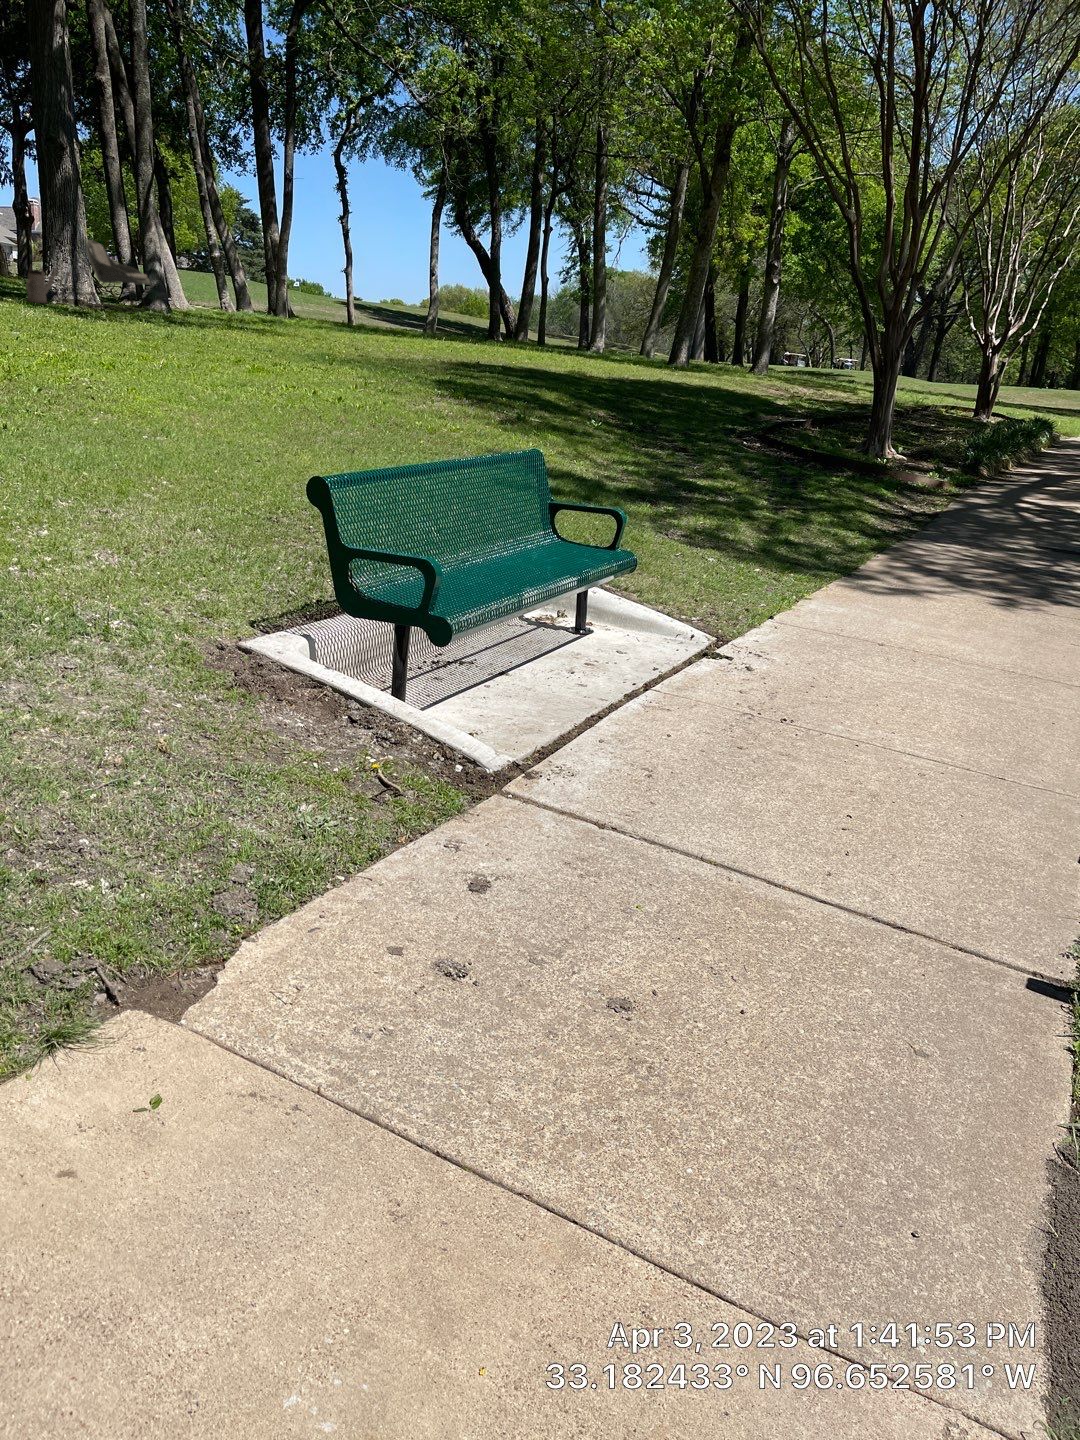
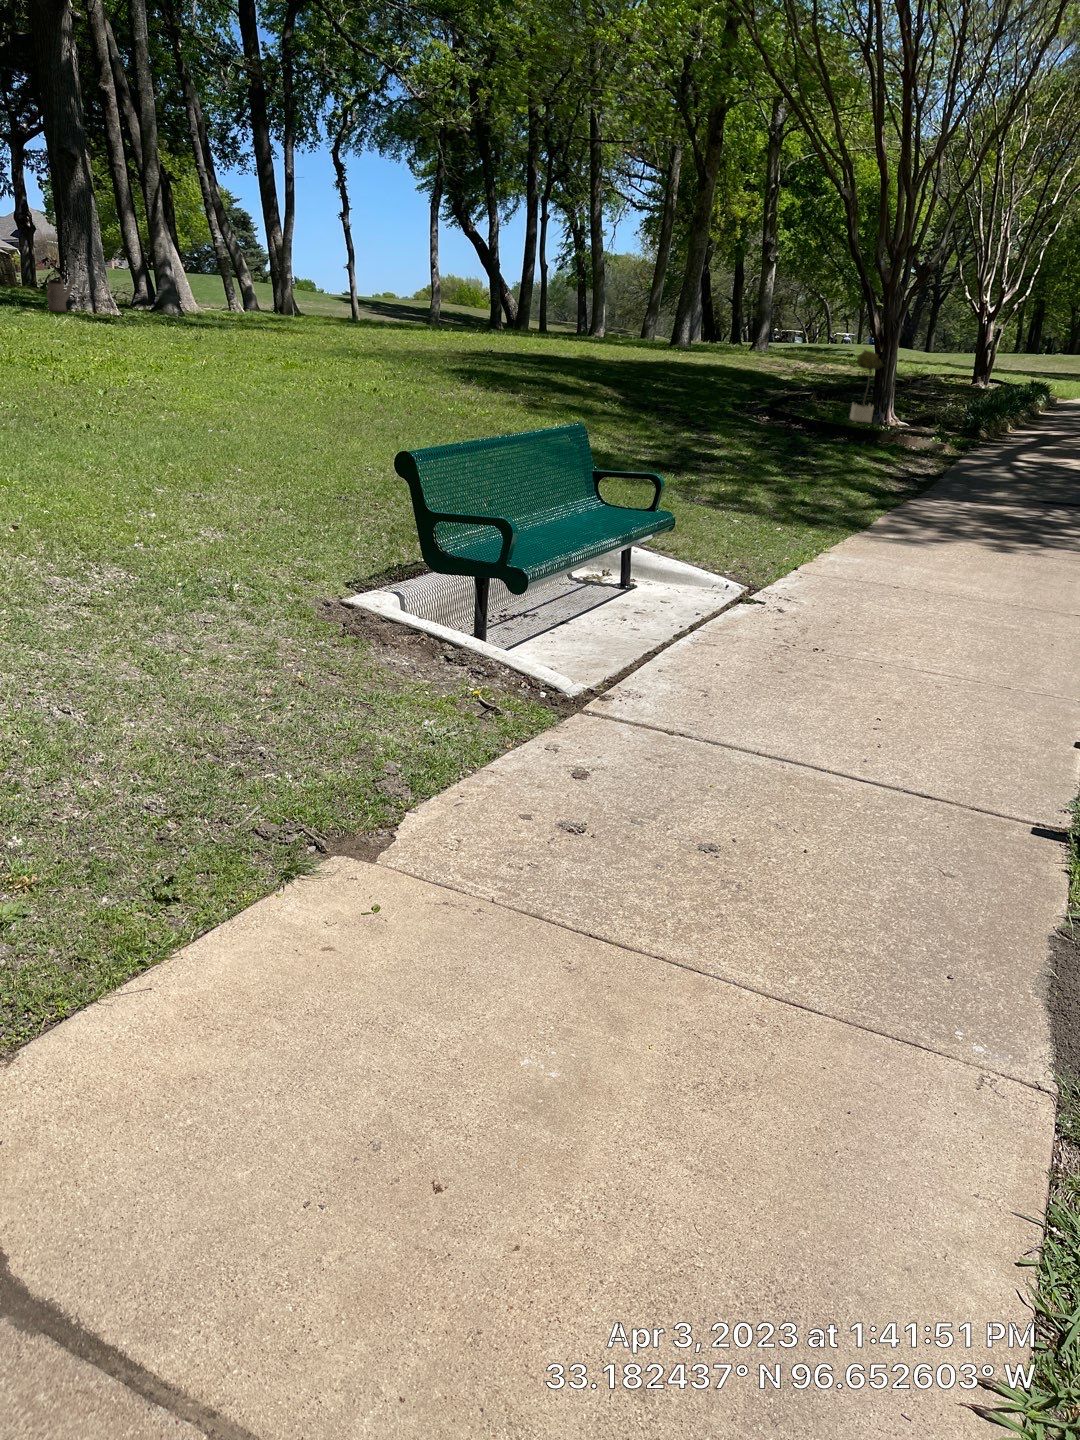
lounge chair: present [86,240,150,313] -> none [102,248,164,318]
potted tree: none [844,377,883,453] -> present [850,350,884,423]

